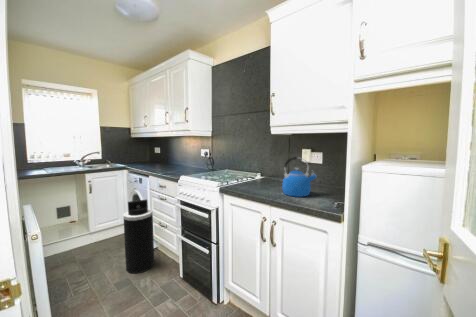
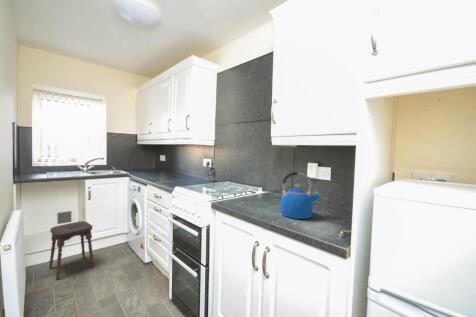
trash can: present [123,200,154,273] -> none [115,210,146,290]
stool: none [55,214,101,270] -> present [49,221,94,280]

